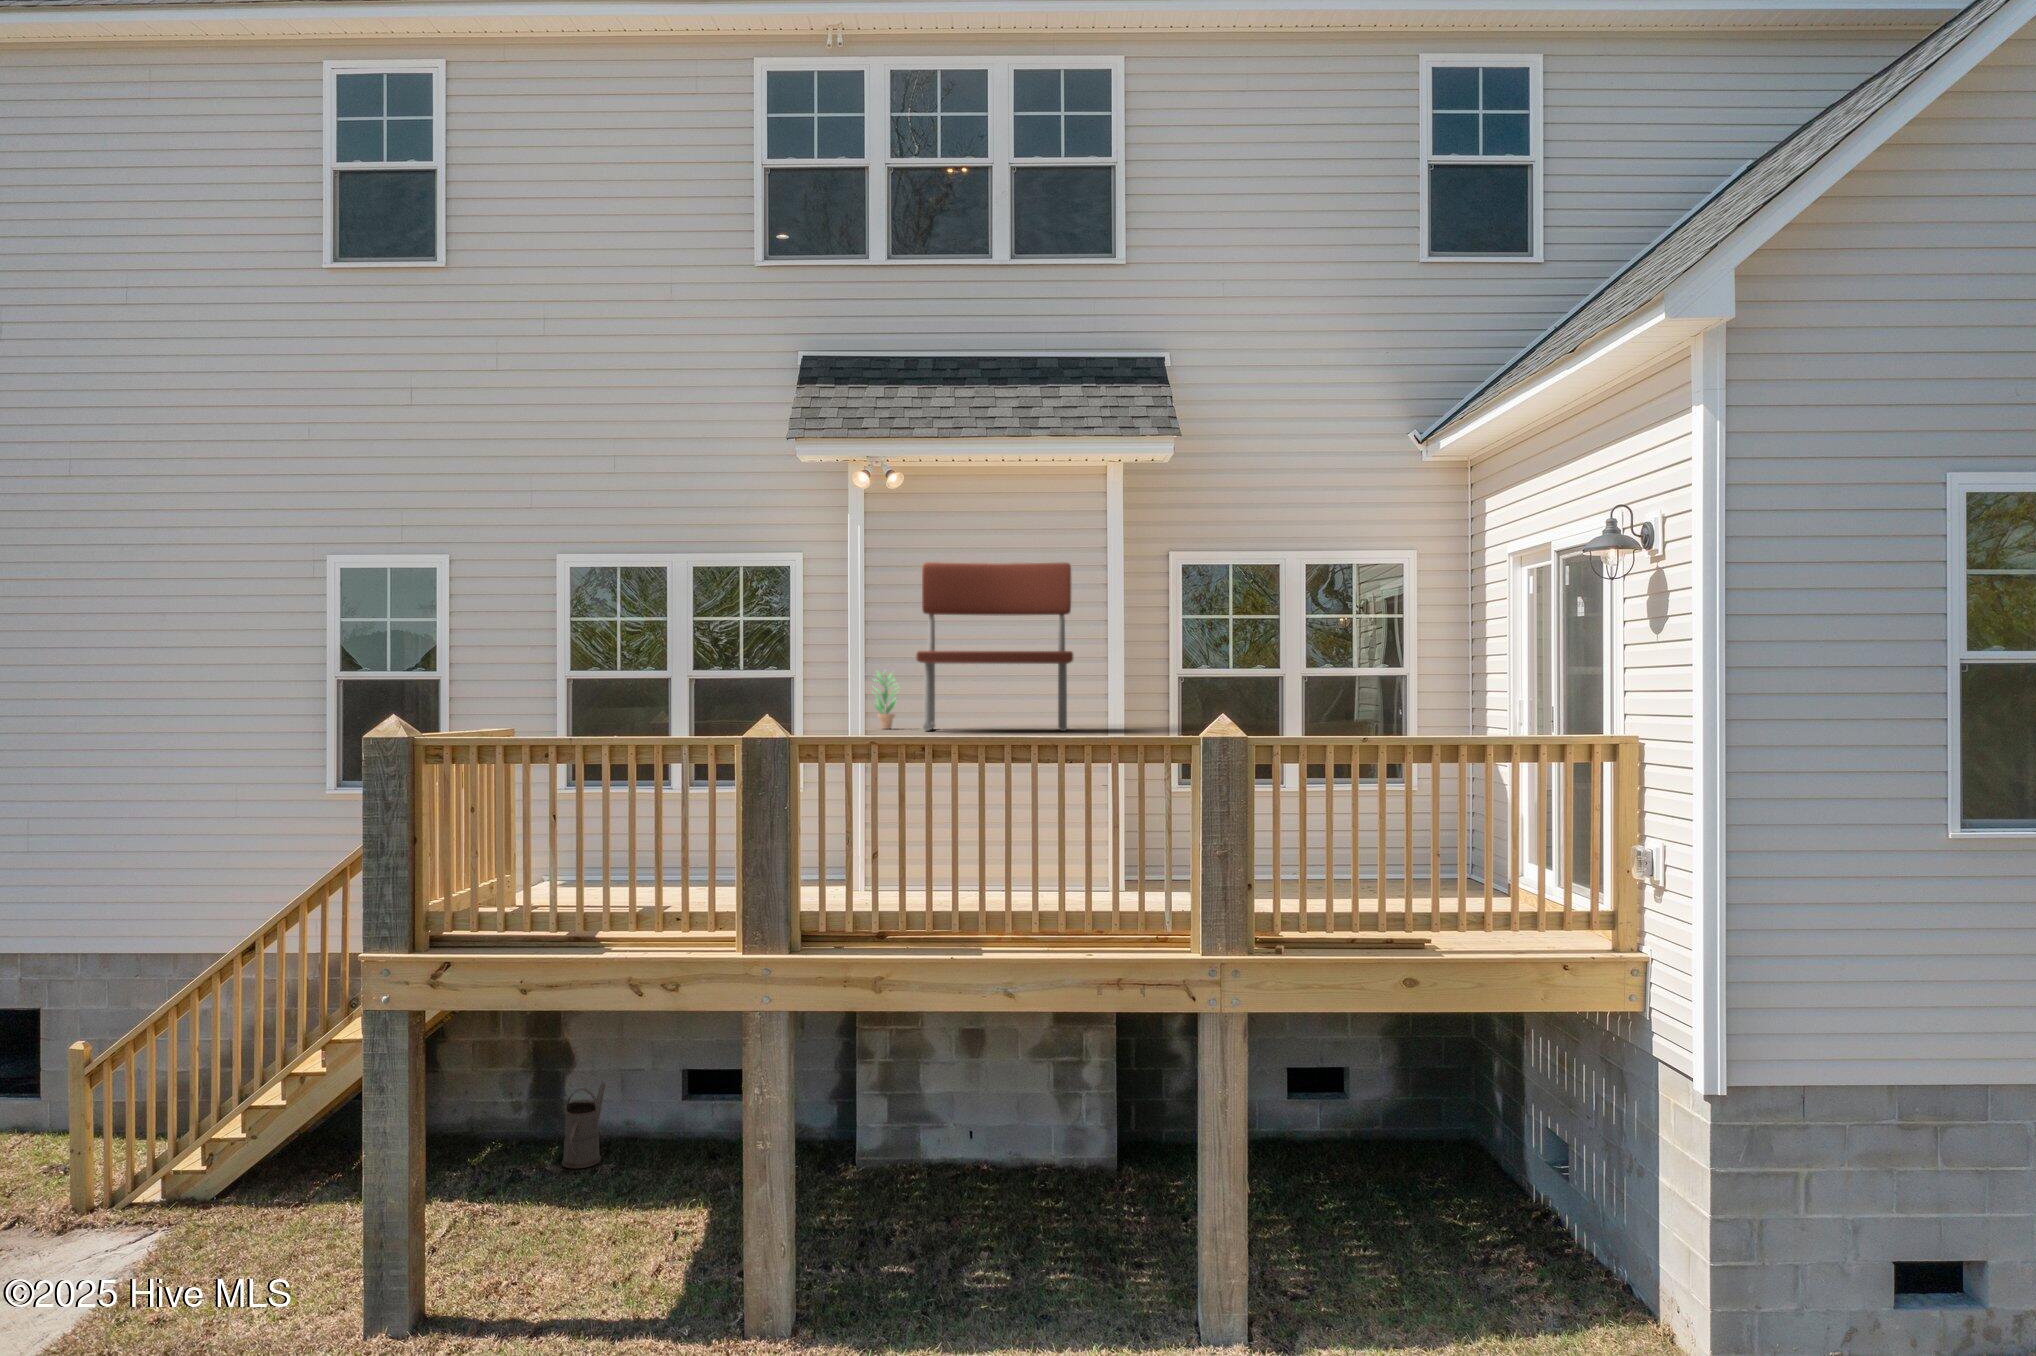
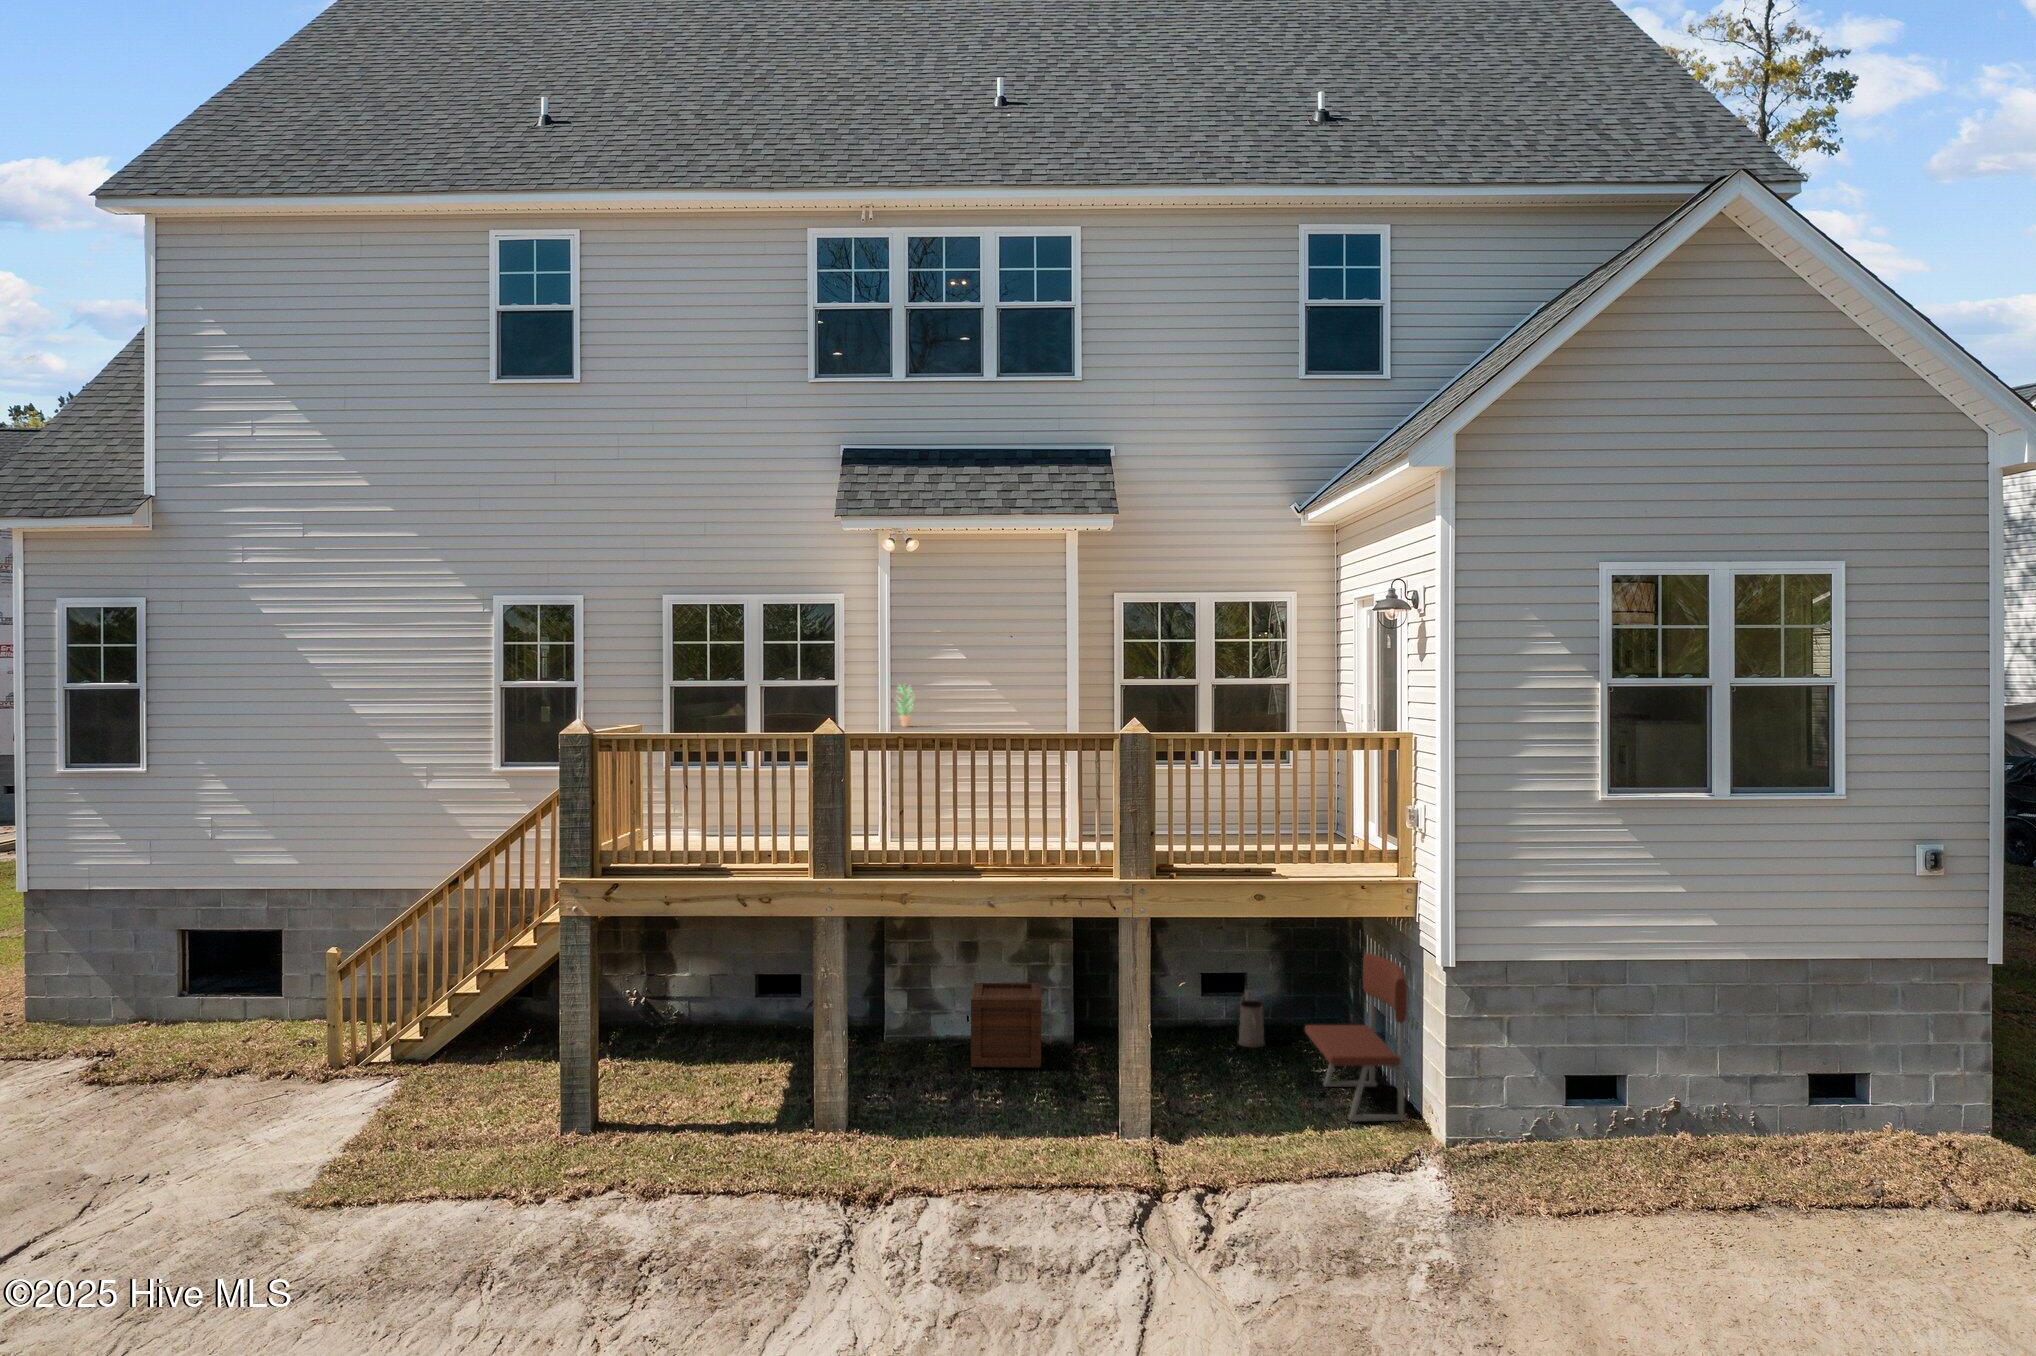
bench: present [916,562,1073,731] -> present [1305,953,1407,1121]
watering can: present [562,1083,605,1168] -> present [1238,990,1265,1047]
wooden crate: none [977,1083,1077,1211] -> present [971,982,1041,1068]

